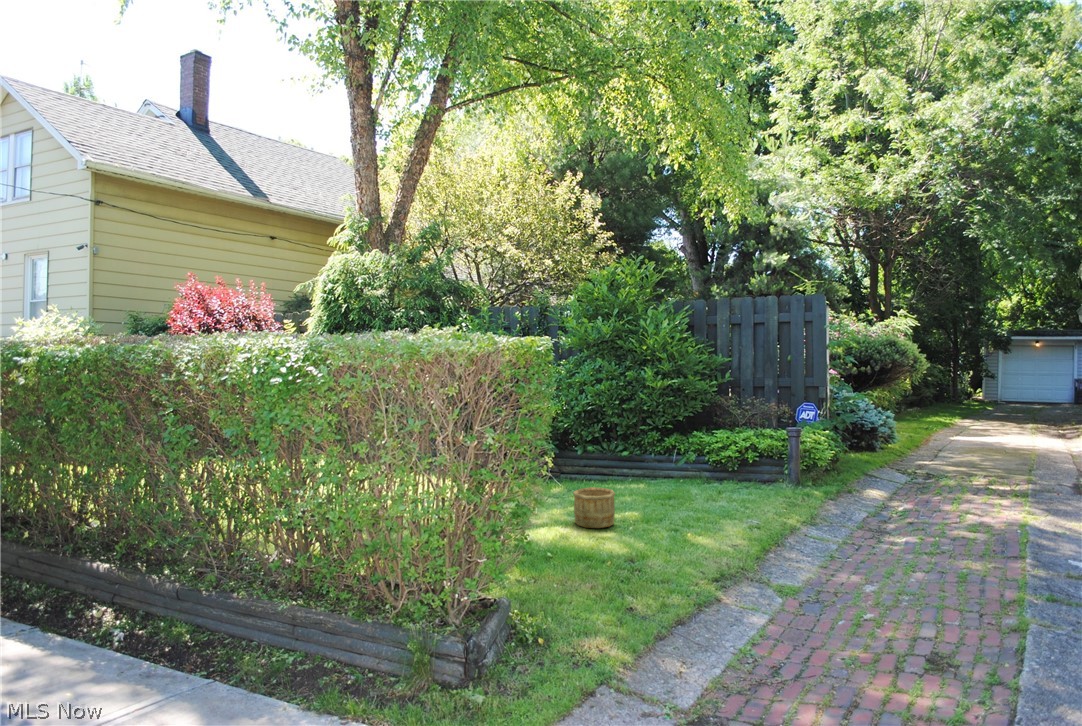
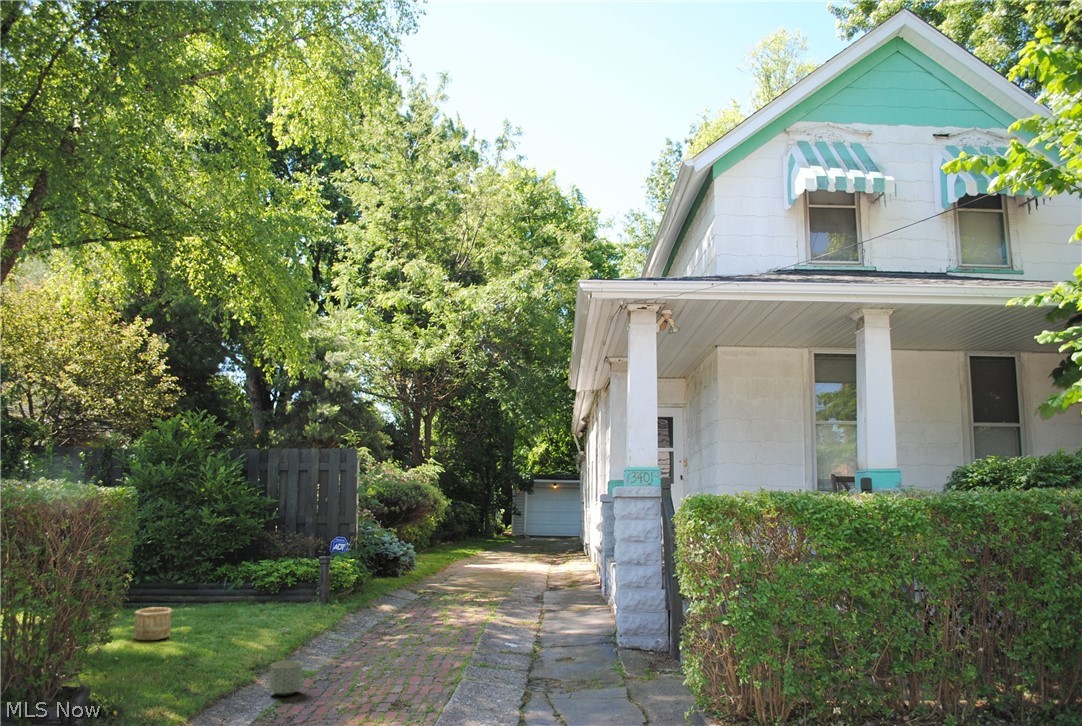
planter: none [748,598,797,653] -> present [269,661,302,696]

